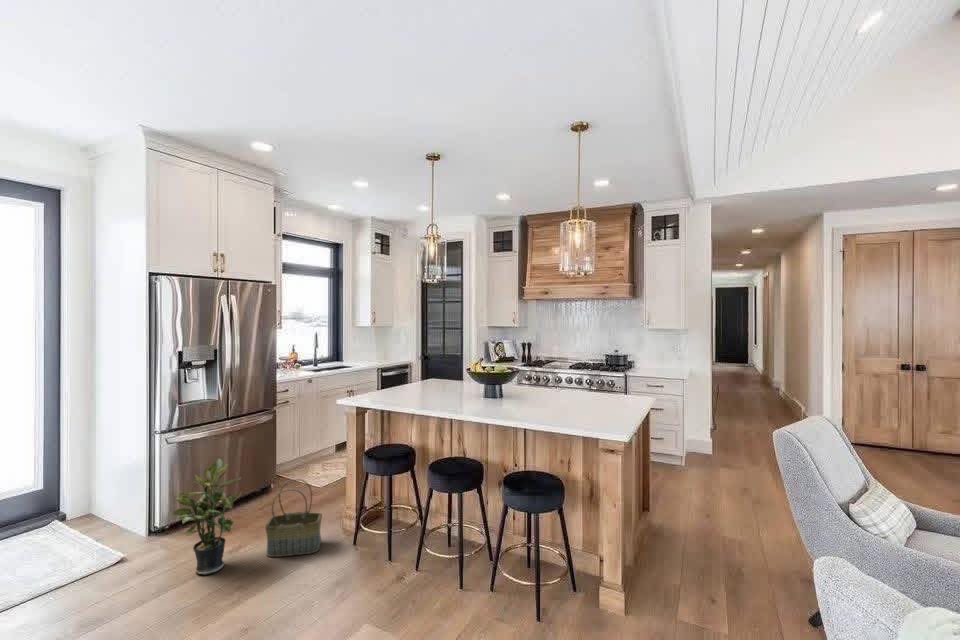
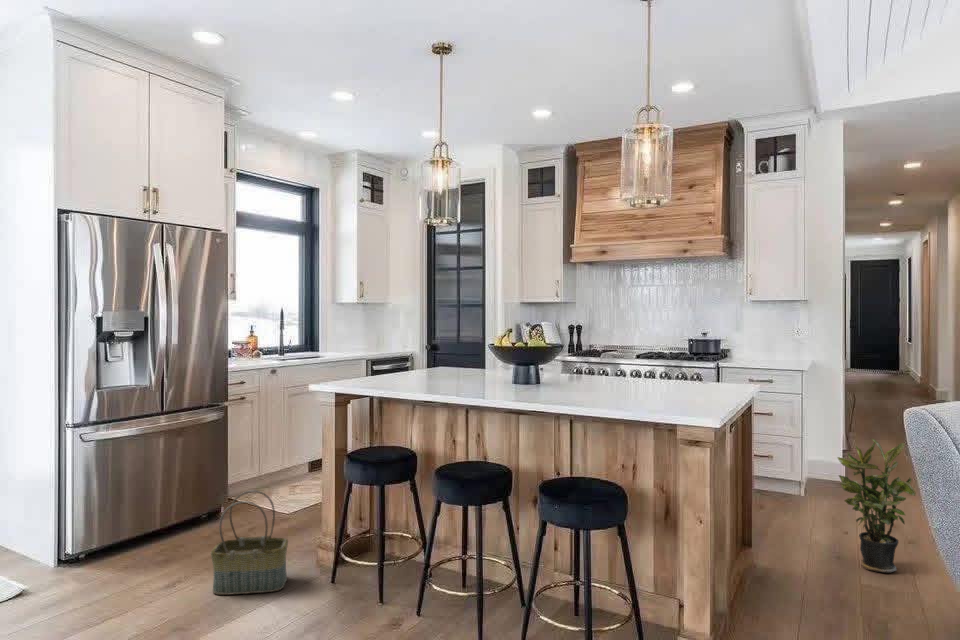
potted plant: present [172,459,241,575] -> present [838,439,915,573]

